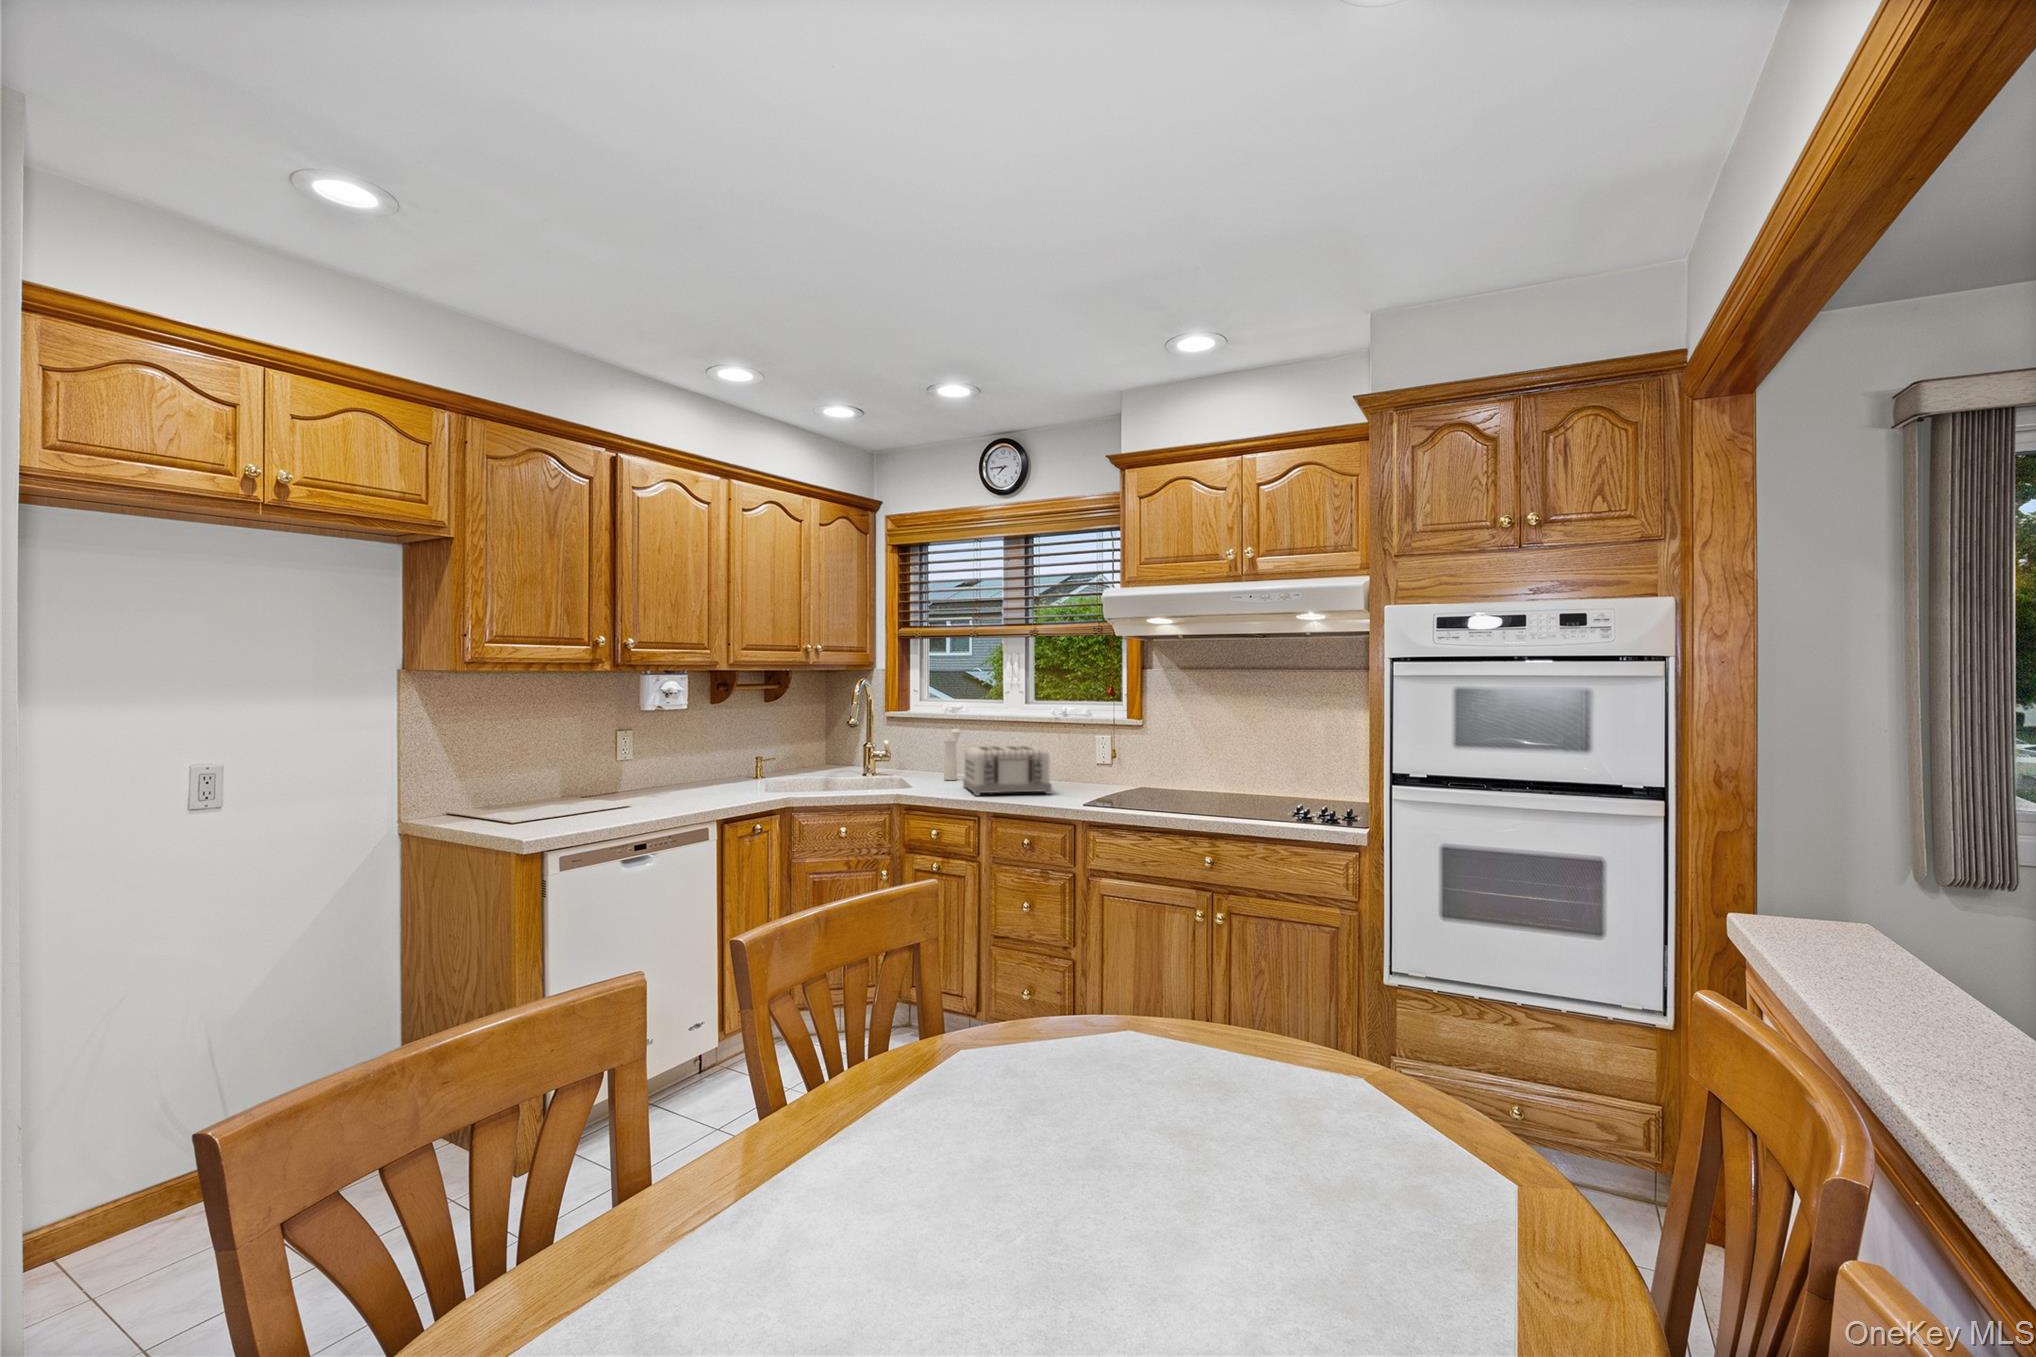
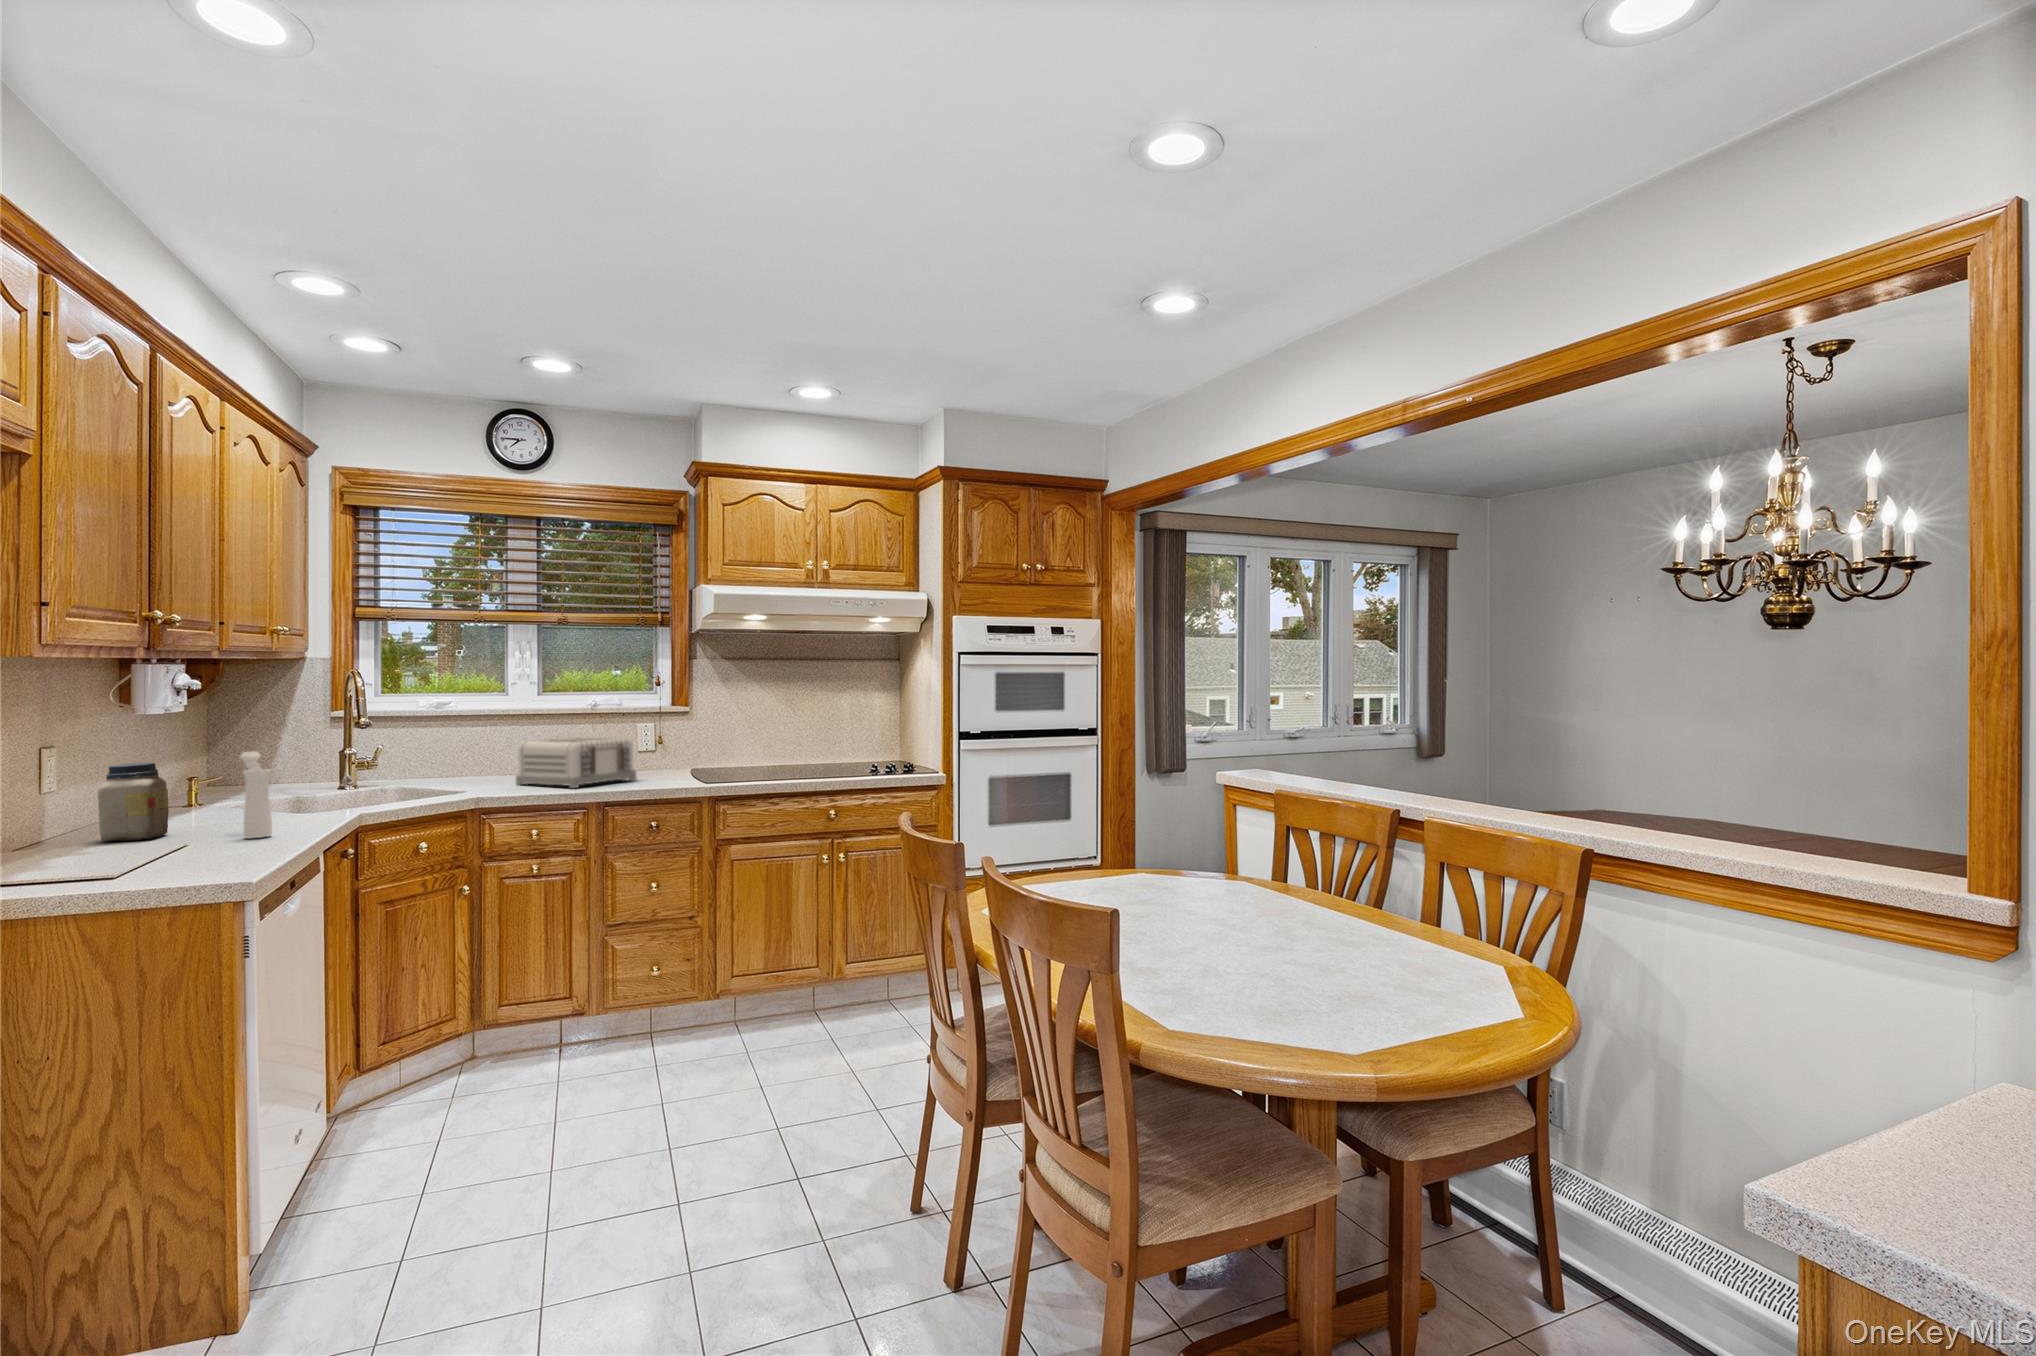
pepper mill: present [944,729,961,780] -> present [240,752,272,838]
jar: none [616,745,658,800] -> present [98,763,169,841]

